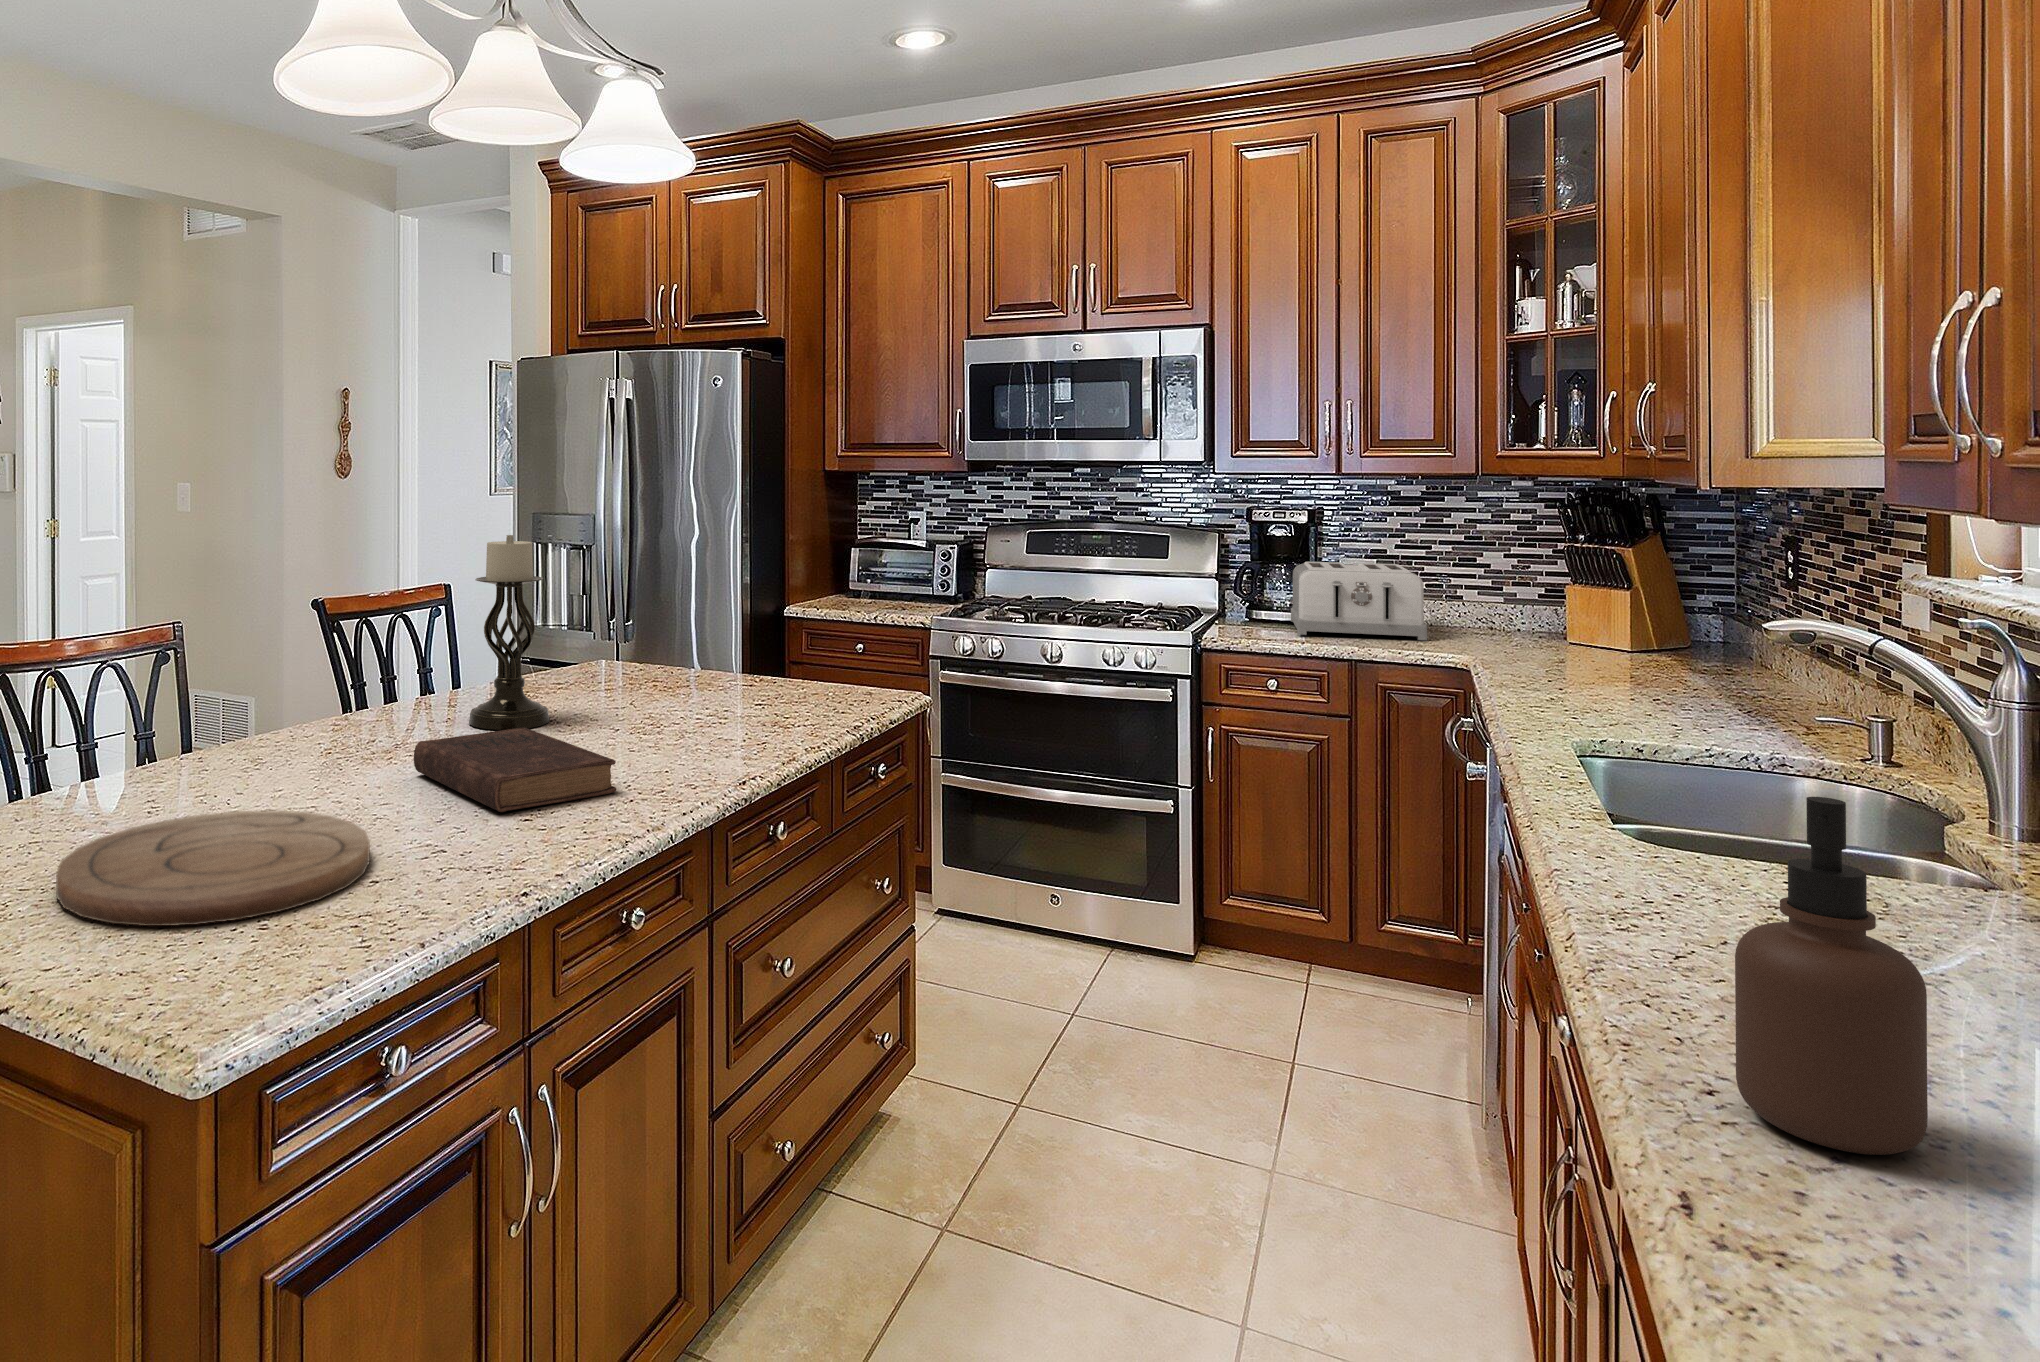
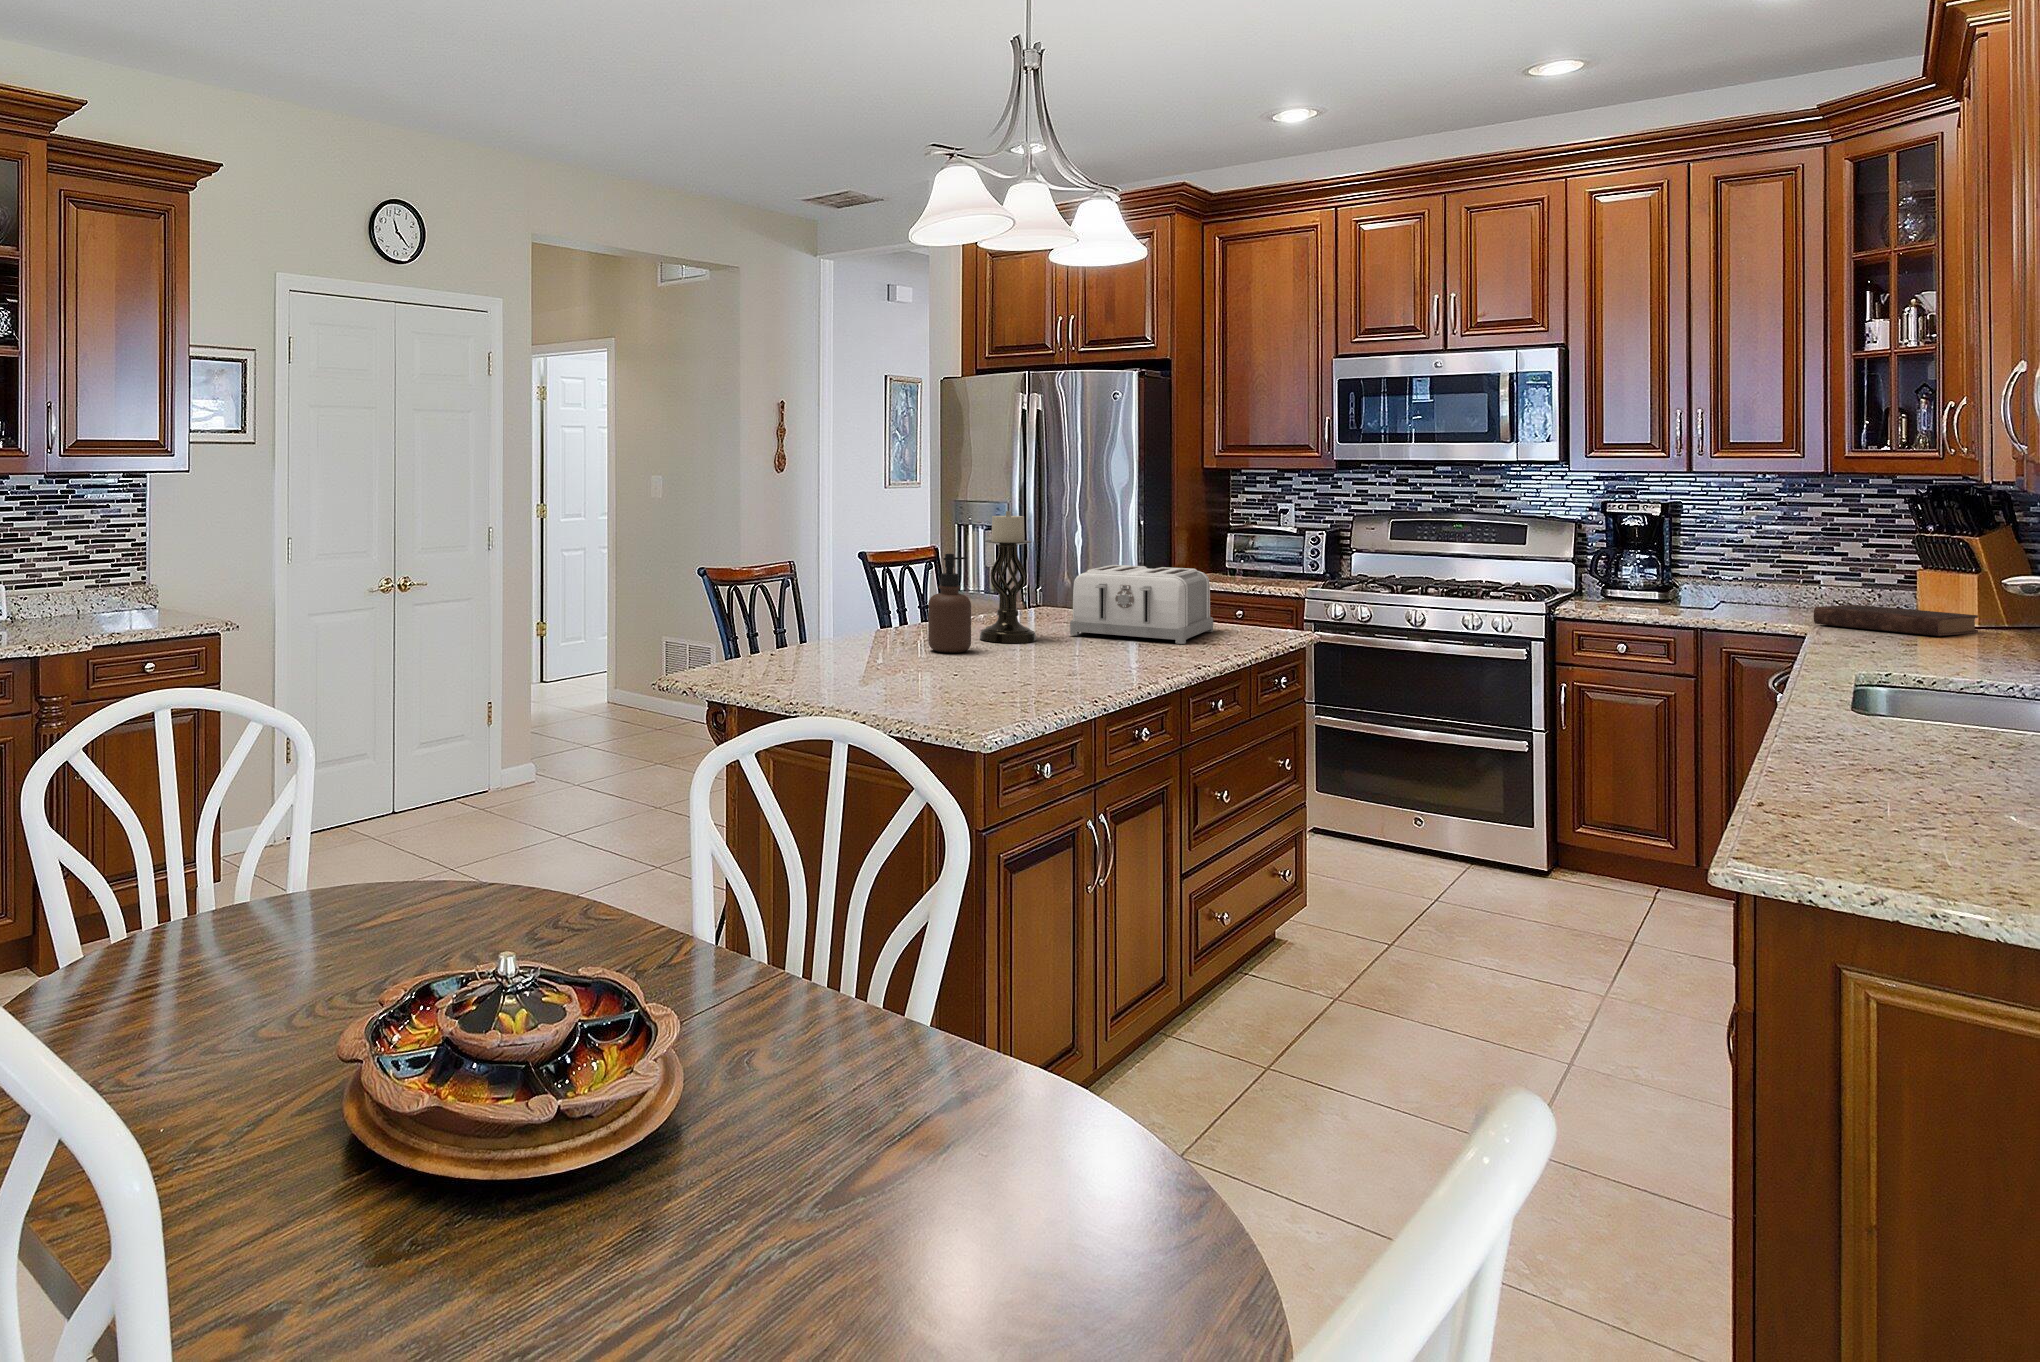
toaster: present [1291,562,1427,640] -> present [1070,565,1213,644]
book: present [414,728,616,812] -> present [1814,605,1978,636]
soap dispenser: present [1735,797,1928,1155] -> present [928,554,971,653]
cutting board: present [56,810,370,926] -> none [821,667,988,709]

